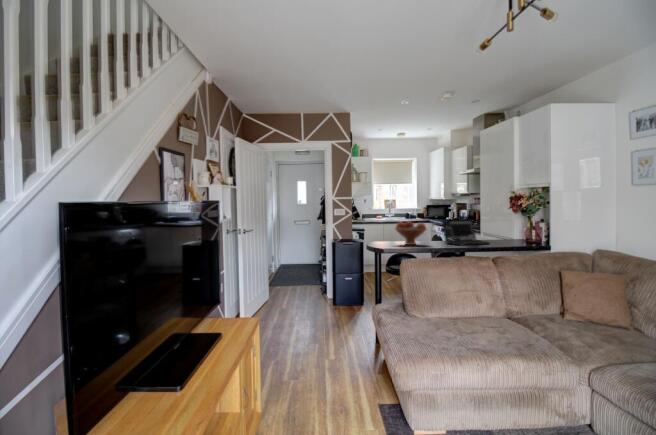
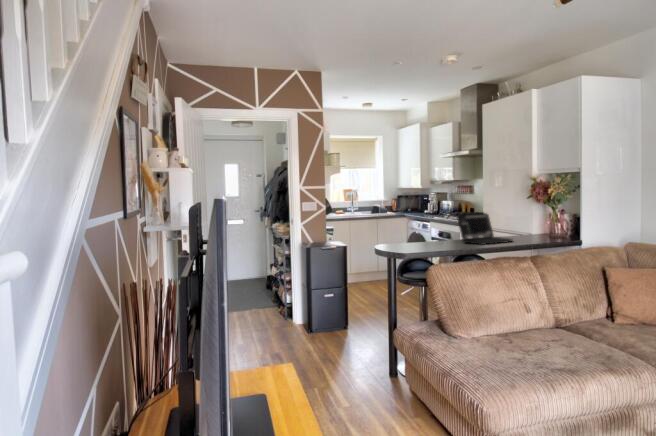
fruit bowl: present [395,221,426,245] -> none [404,216,445,247]

